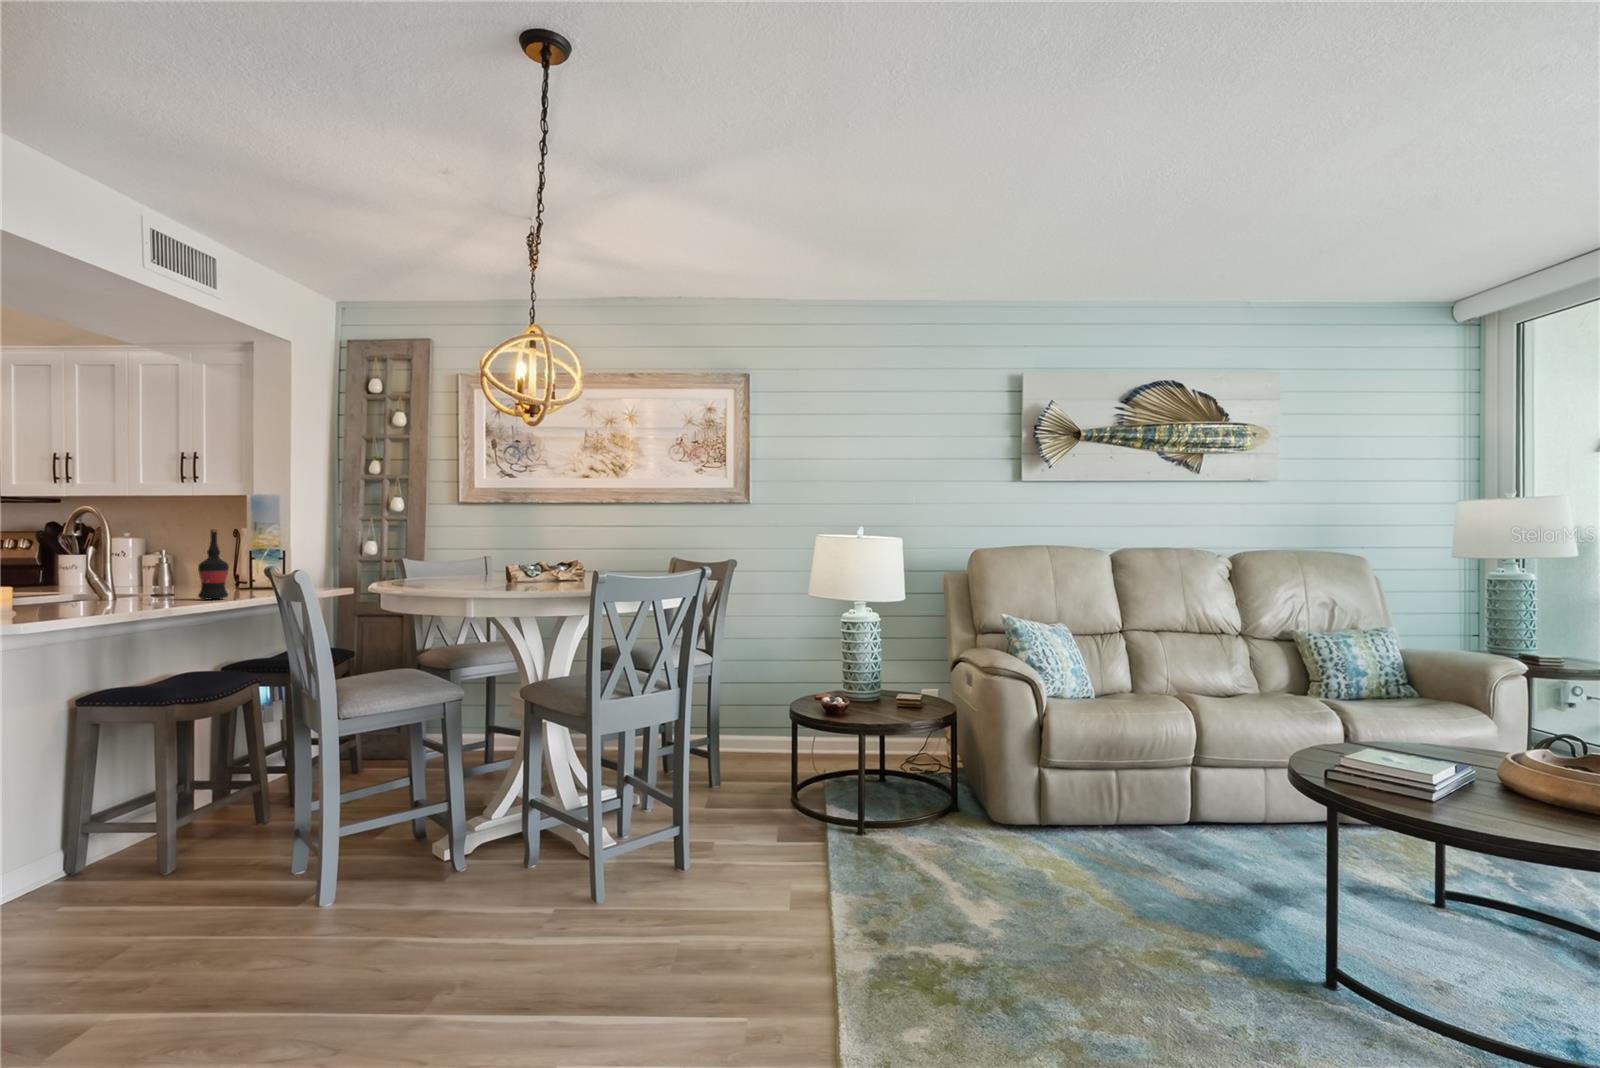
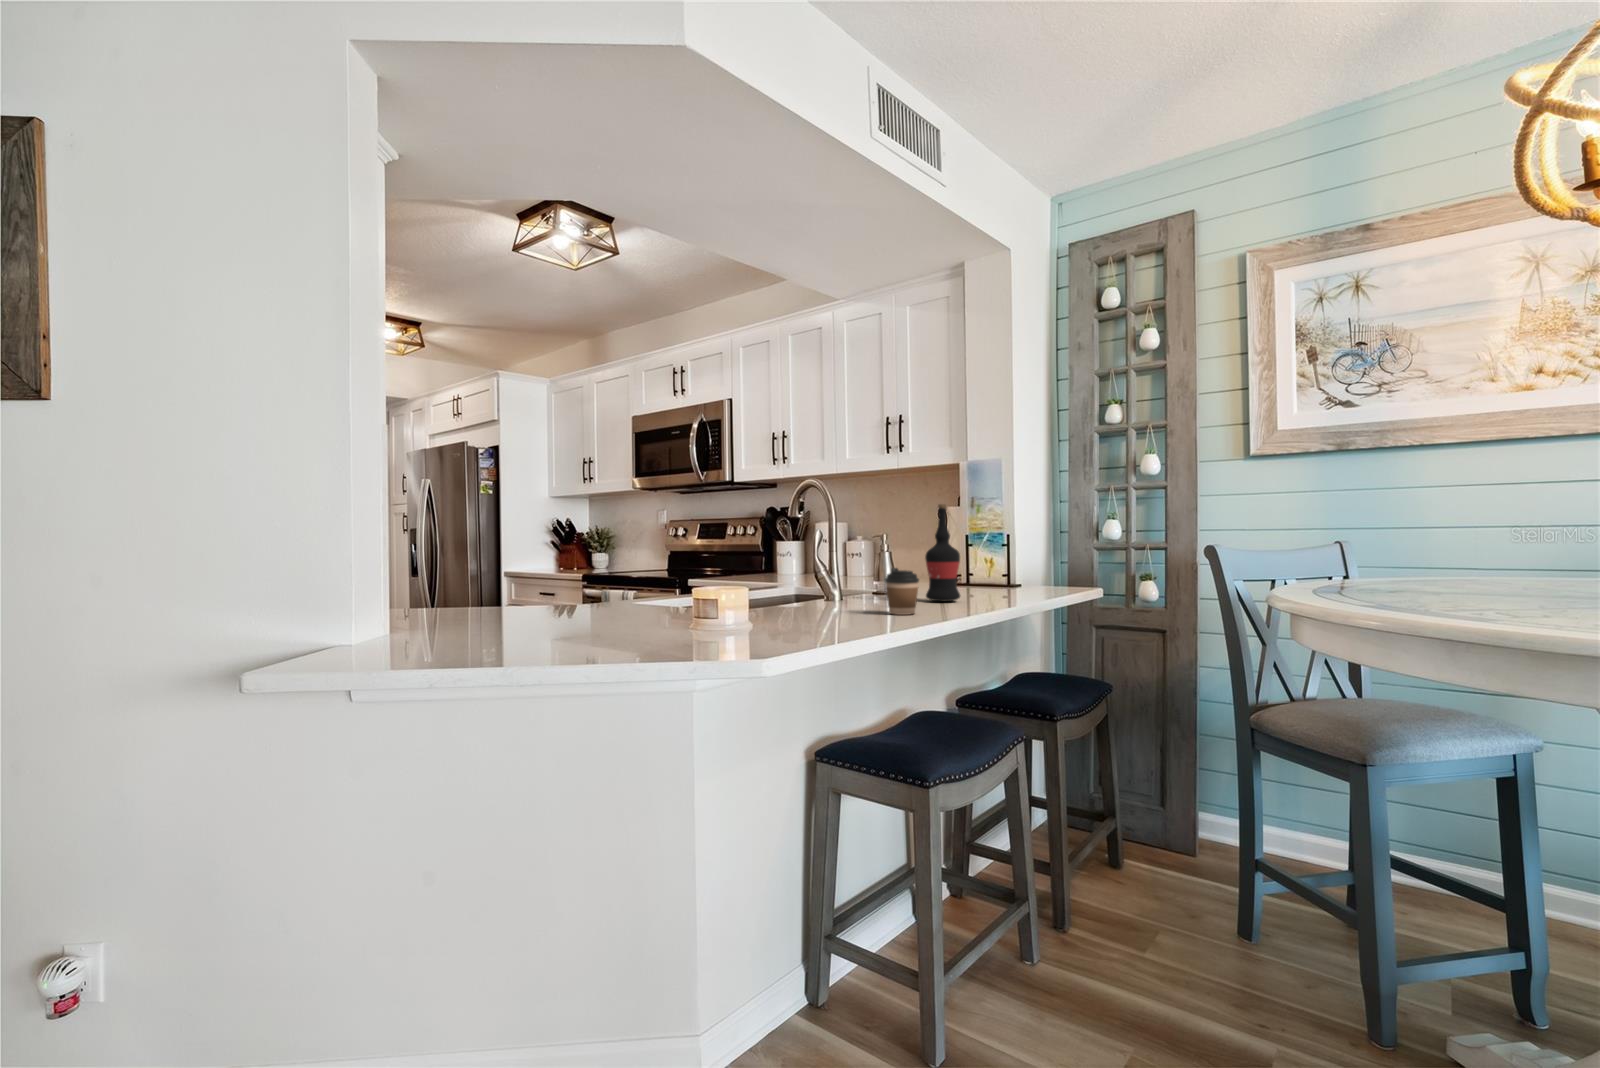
coffee cup: none [151,575,182,607] -> present [885,568,919,615]

